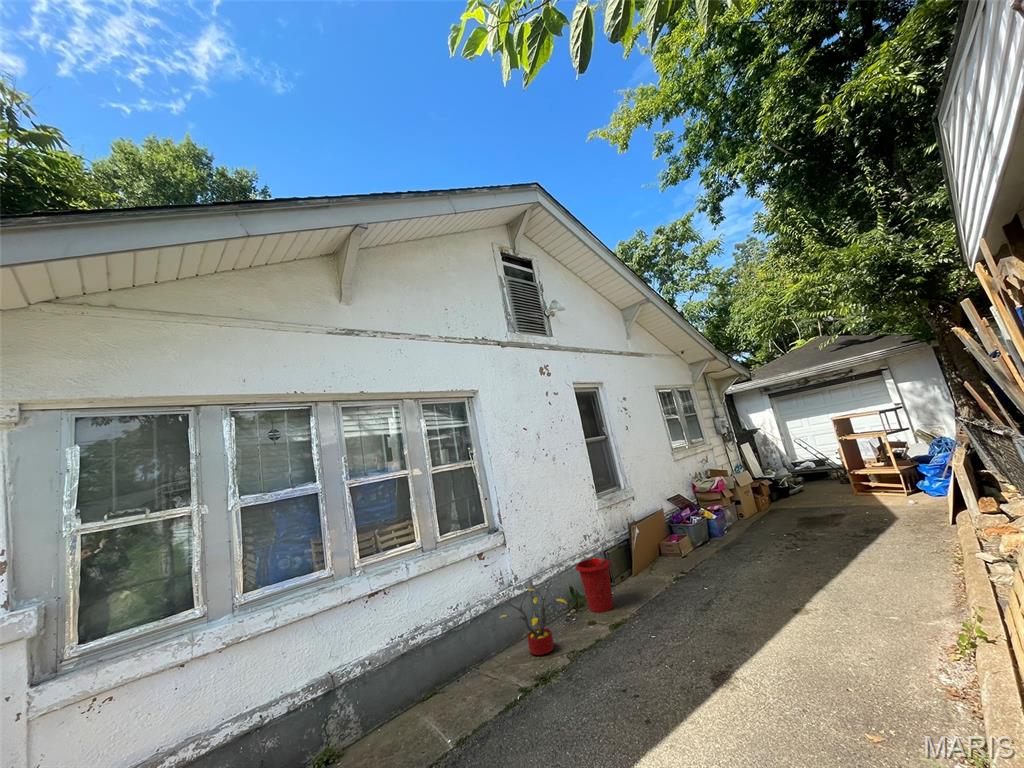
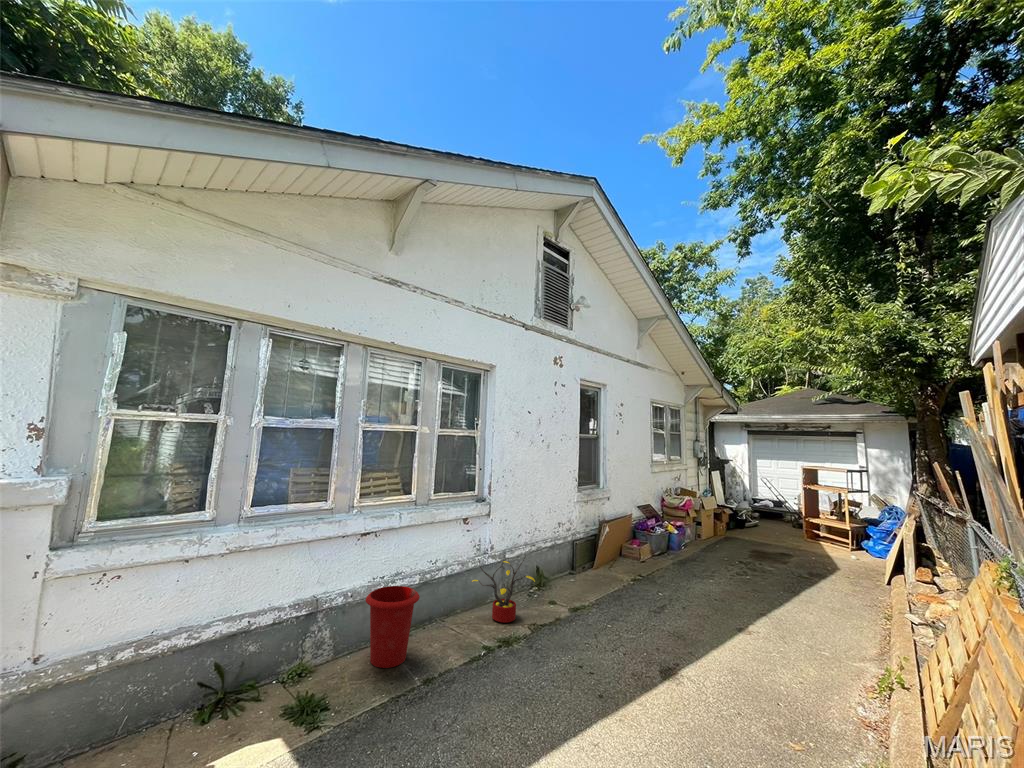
waste bin: present [575,558,613,612] -> present [366,586,420,668]

